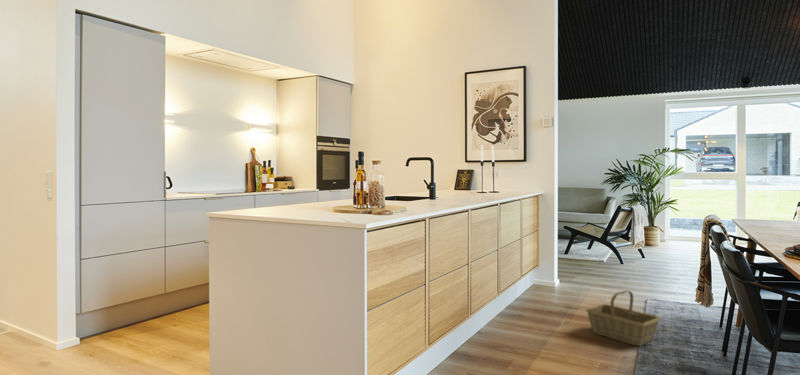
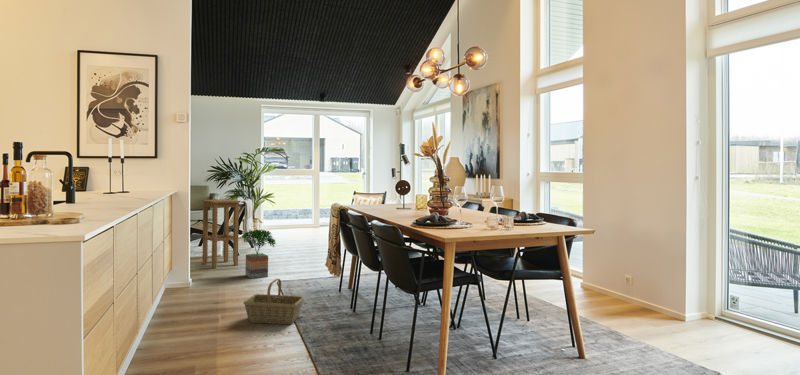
stool: none [579,202,619,273] -> present [201,199,241,268]
potted tree: none [612,235,653,289] -> present [242,229,276,278]

